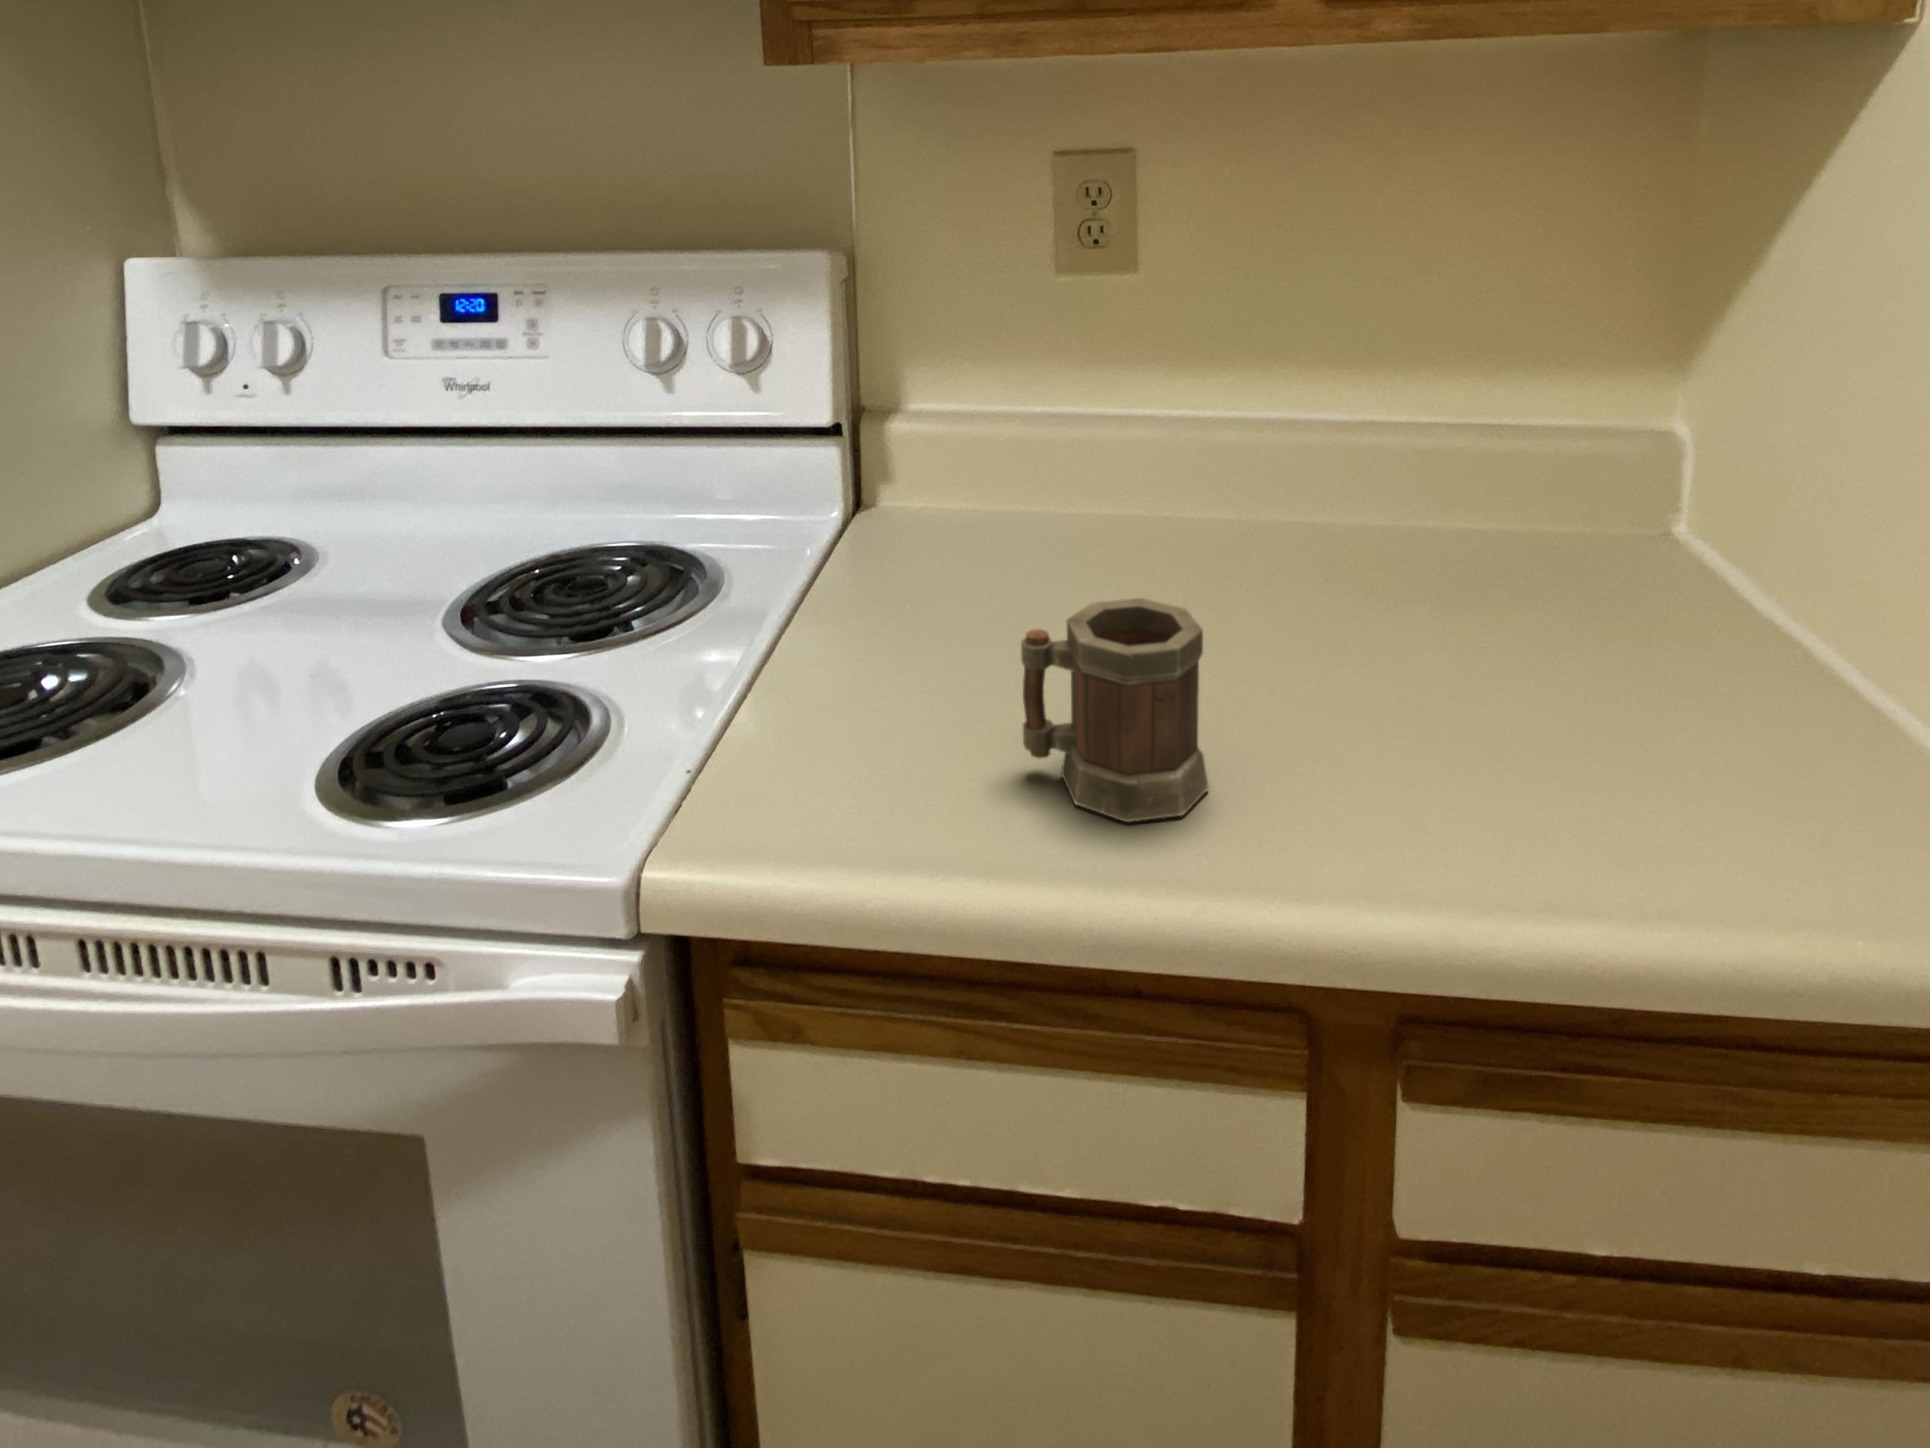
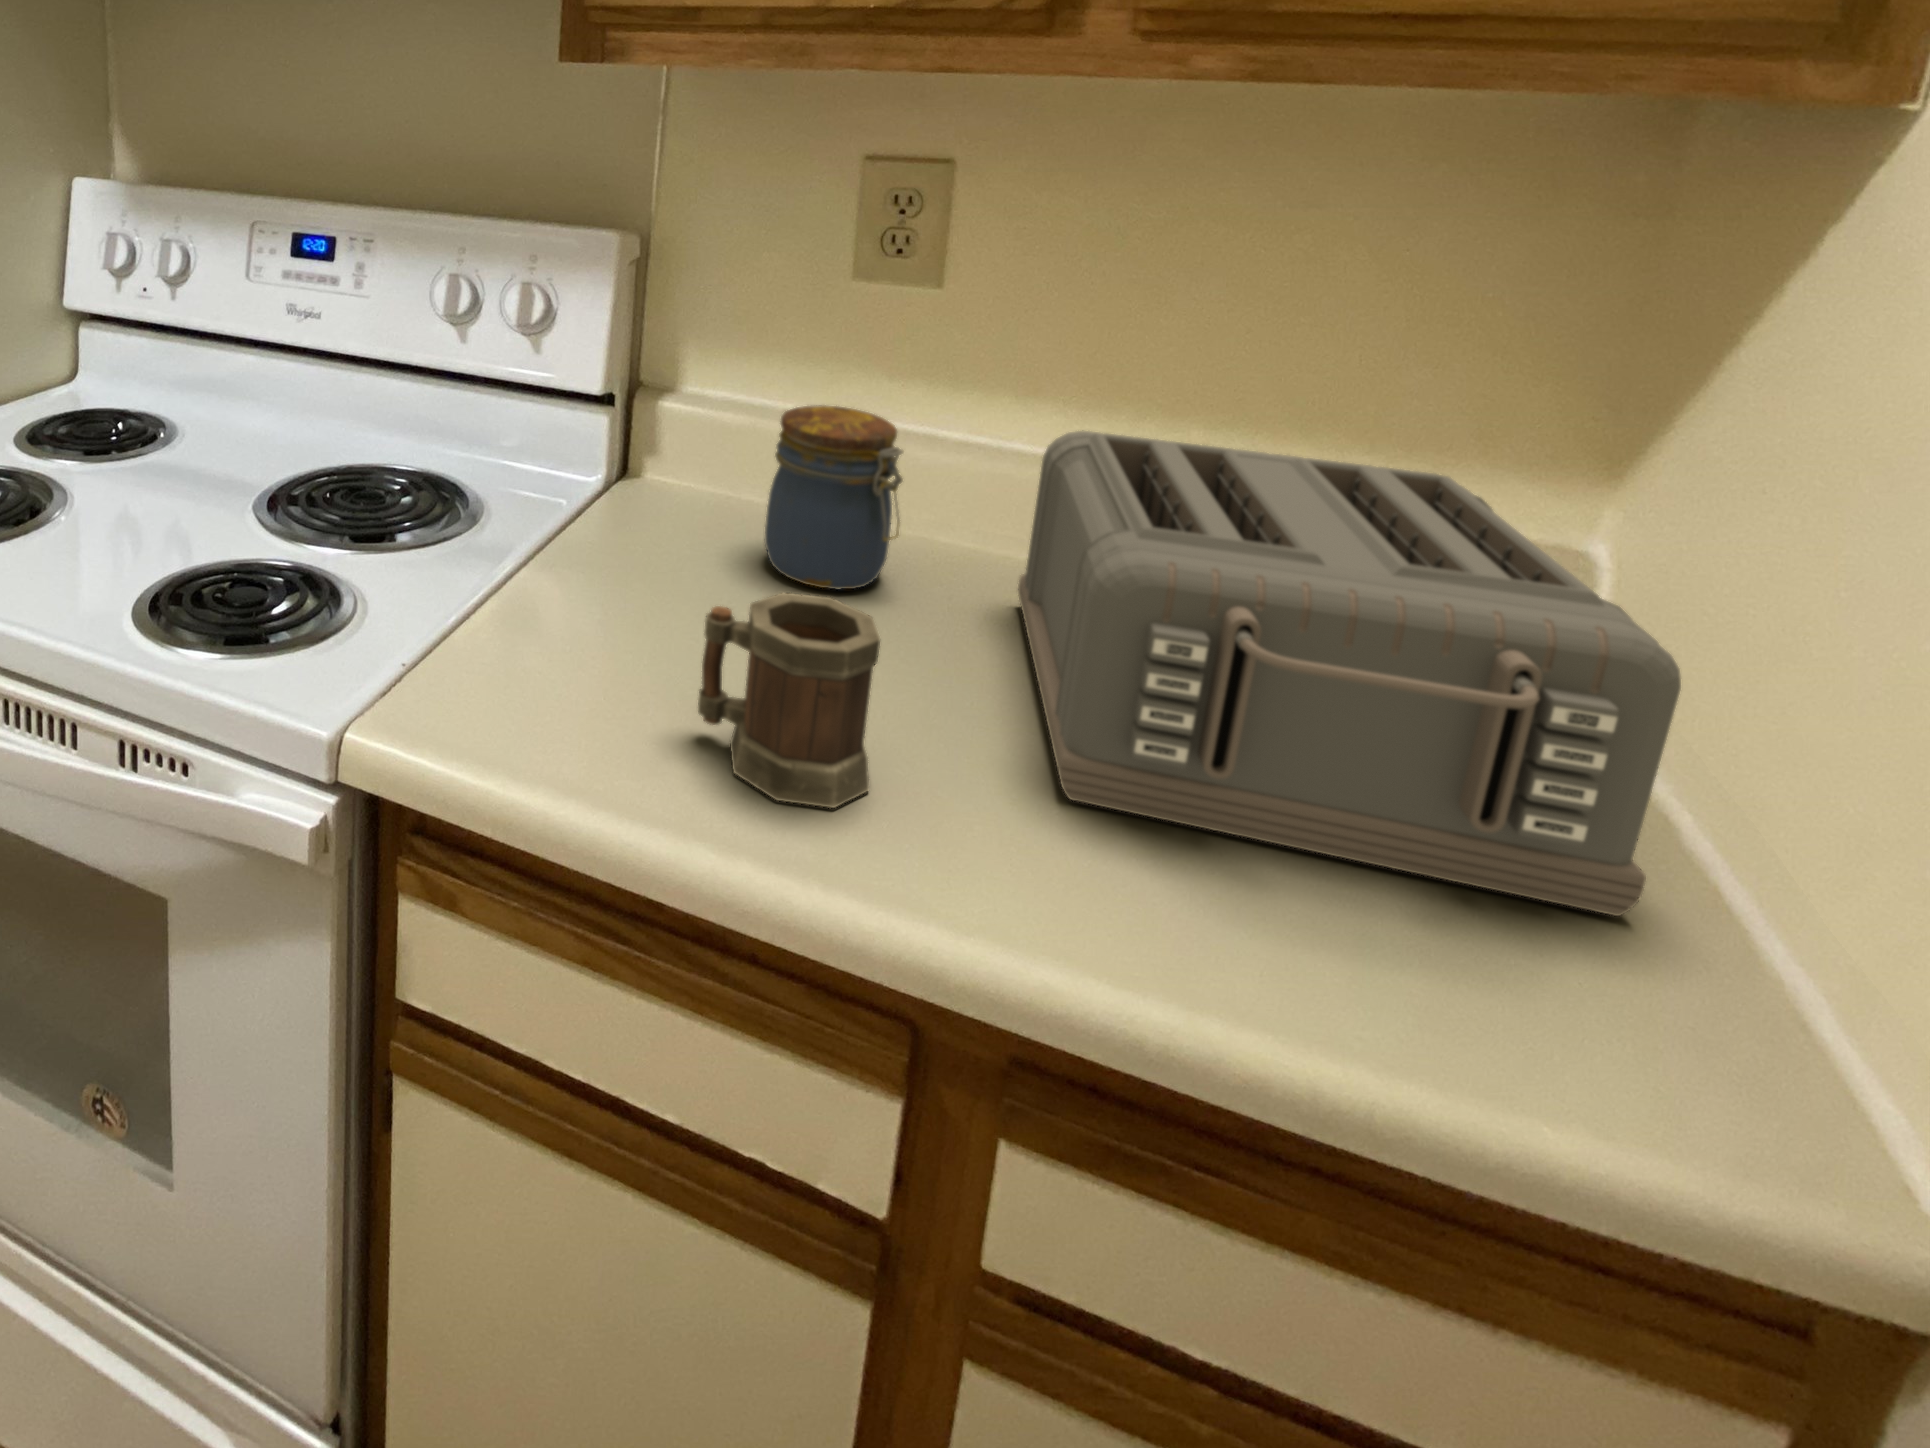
toaster: none [1272,386,1839,751] -> present [1018,430,1681,916]
jar: none [1027,405,1160,594] -> present [765,405,903,589]

